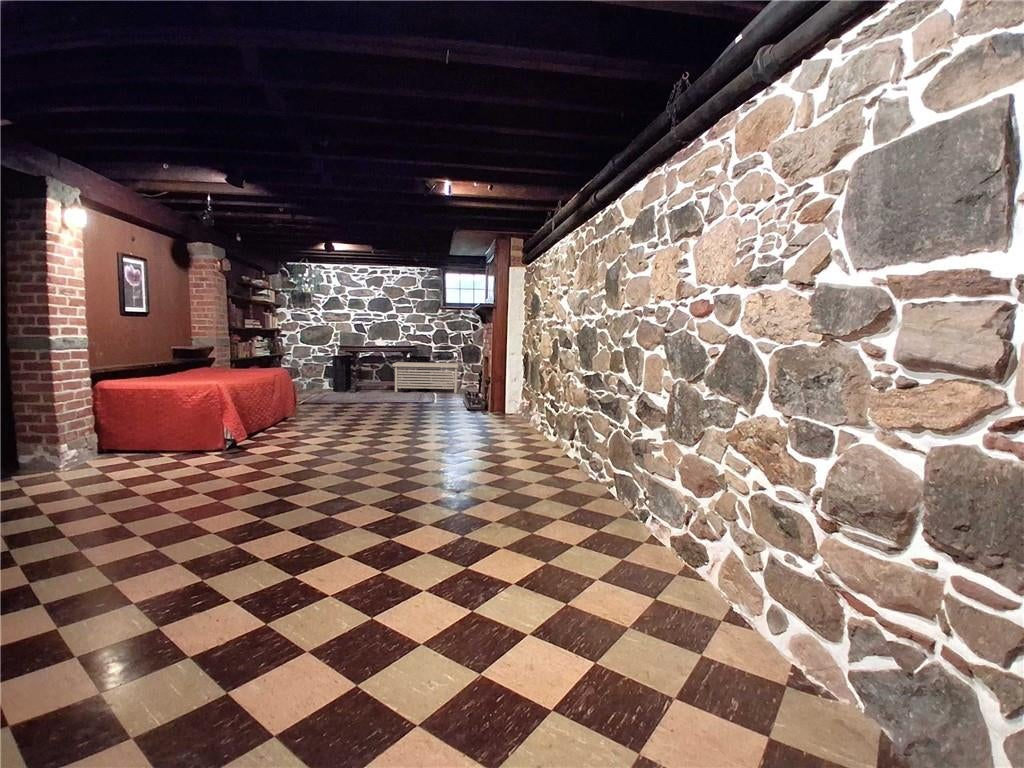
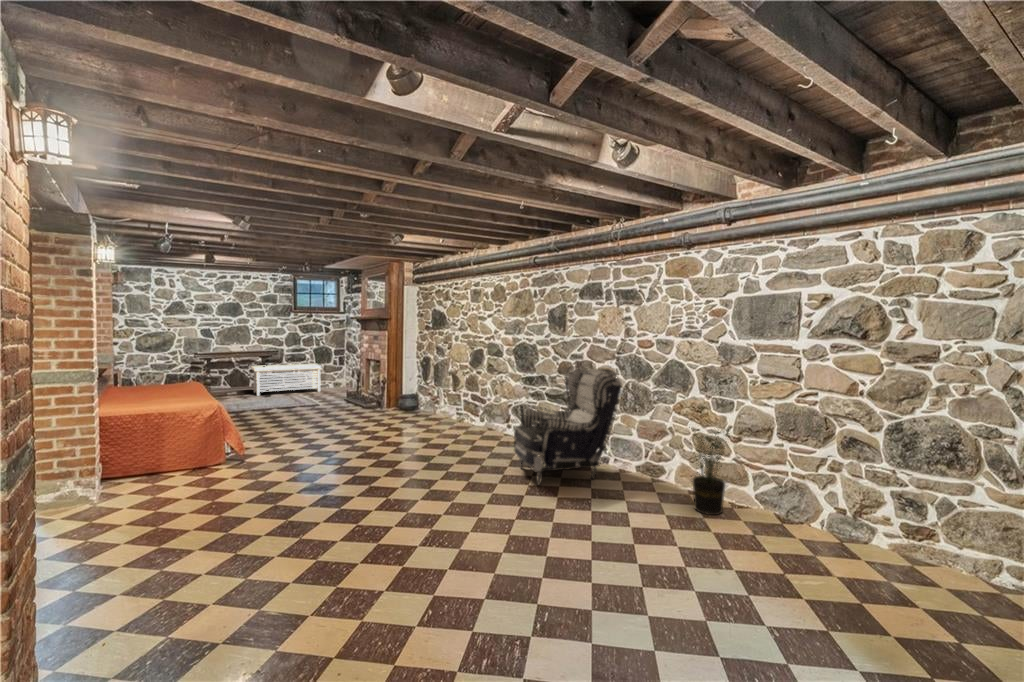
armchair: none [470,355,643,548] -> present [514,366,621,485]
potted plant: none [683,463,800,694] -> present [689,427,727,515]

